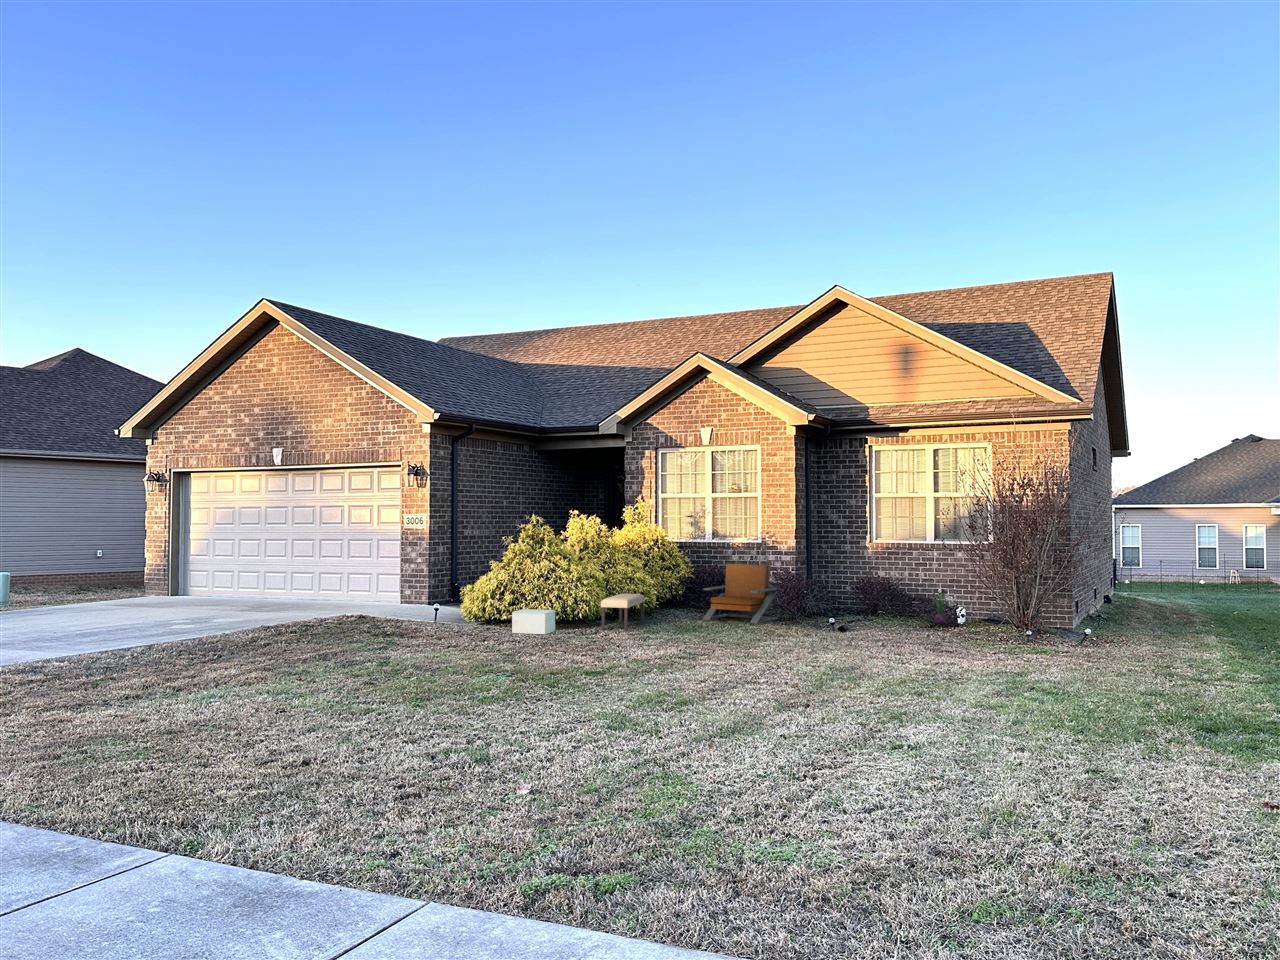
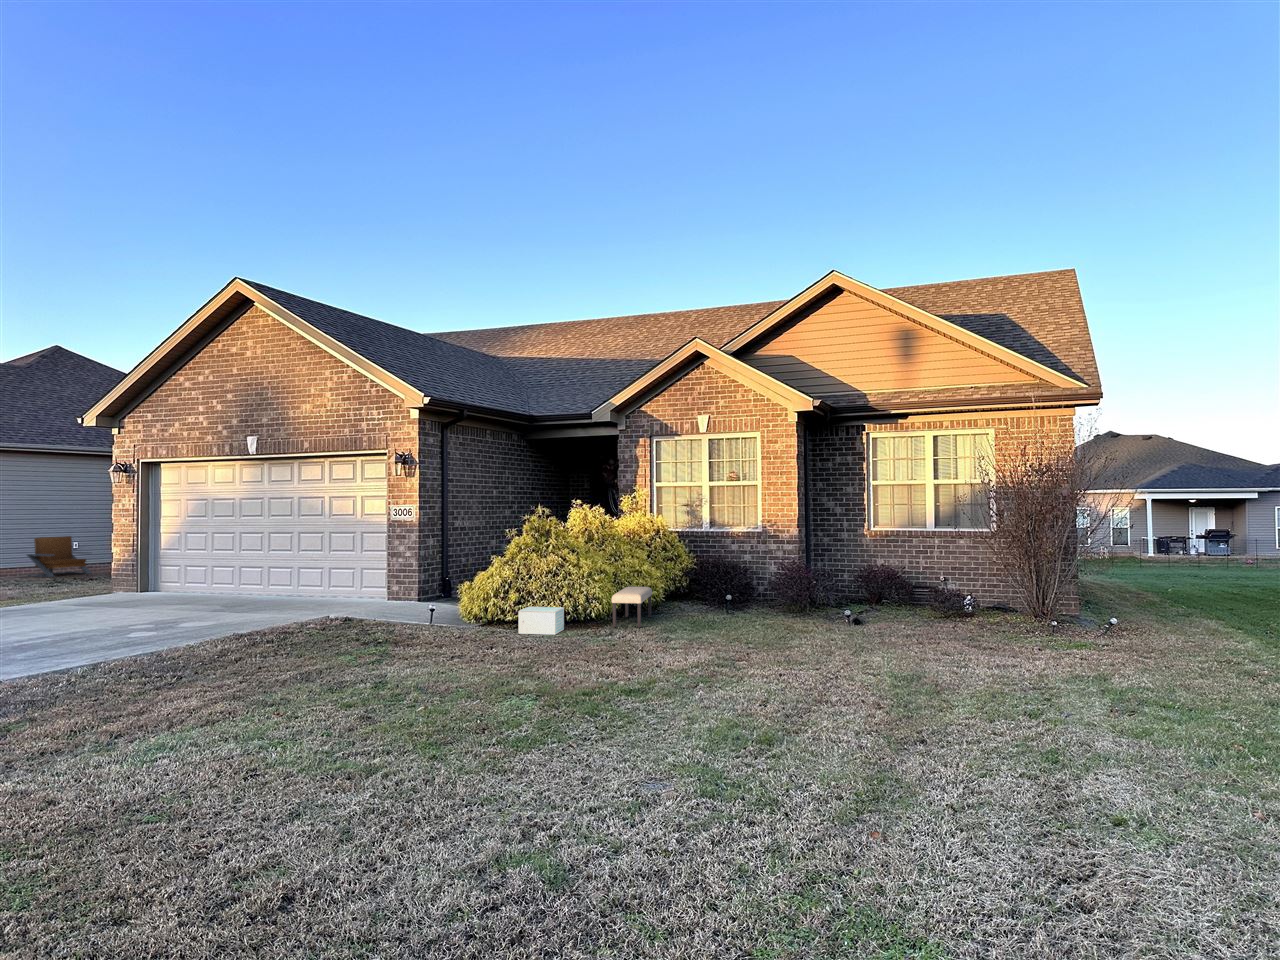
lounge chair: present [703,564,778,623] -> present [27,536,92,577]
decorative plant: present [934,592,946,624] -> none [926,578,964,612]

